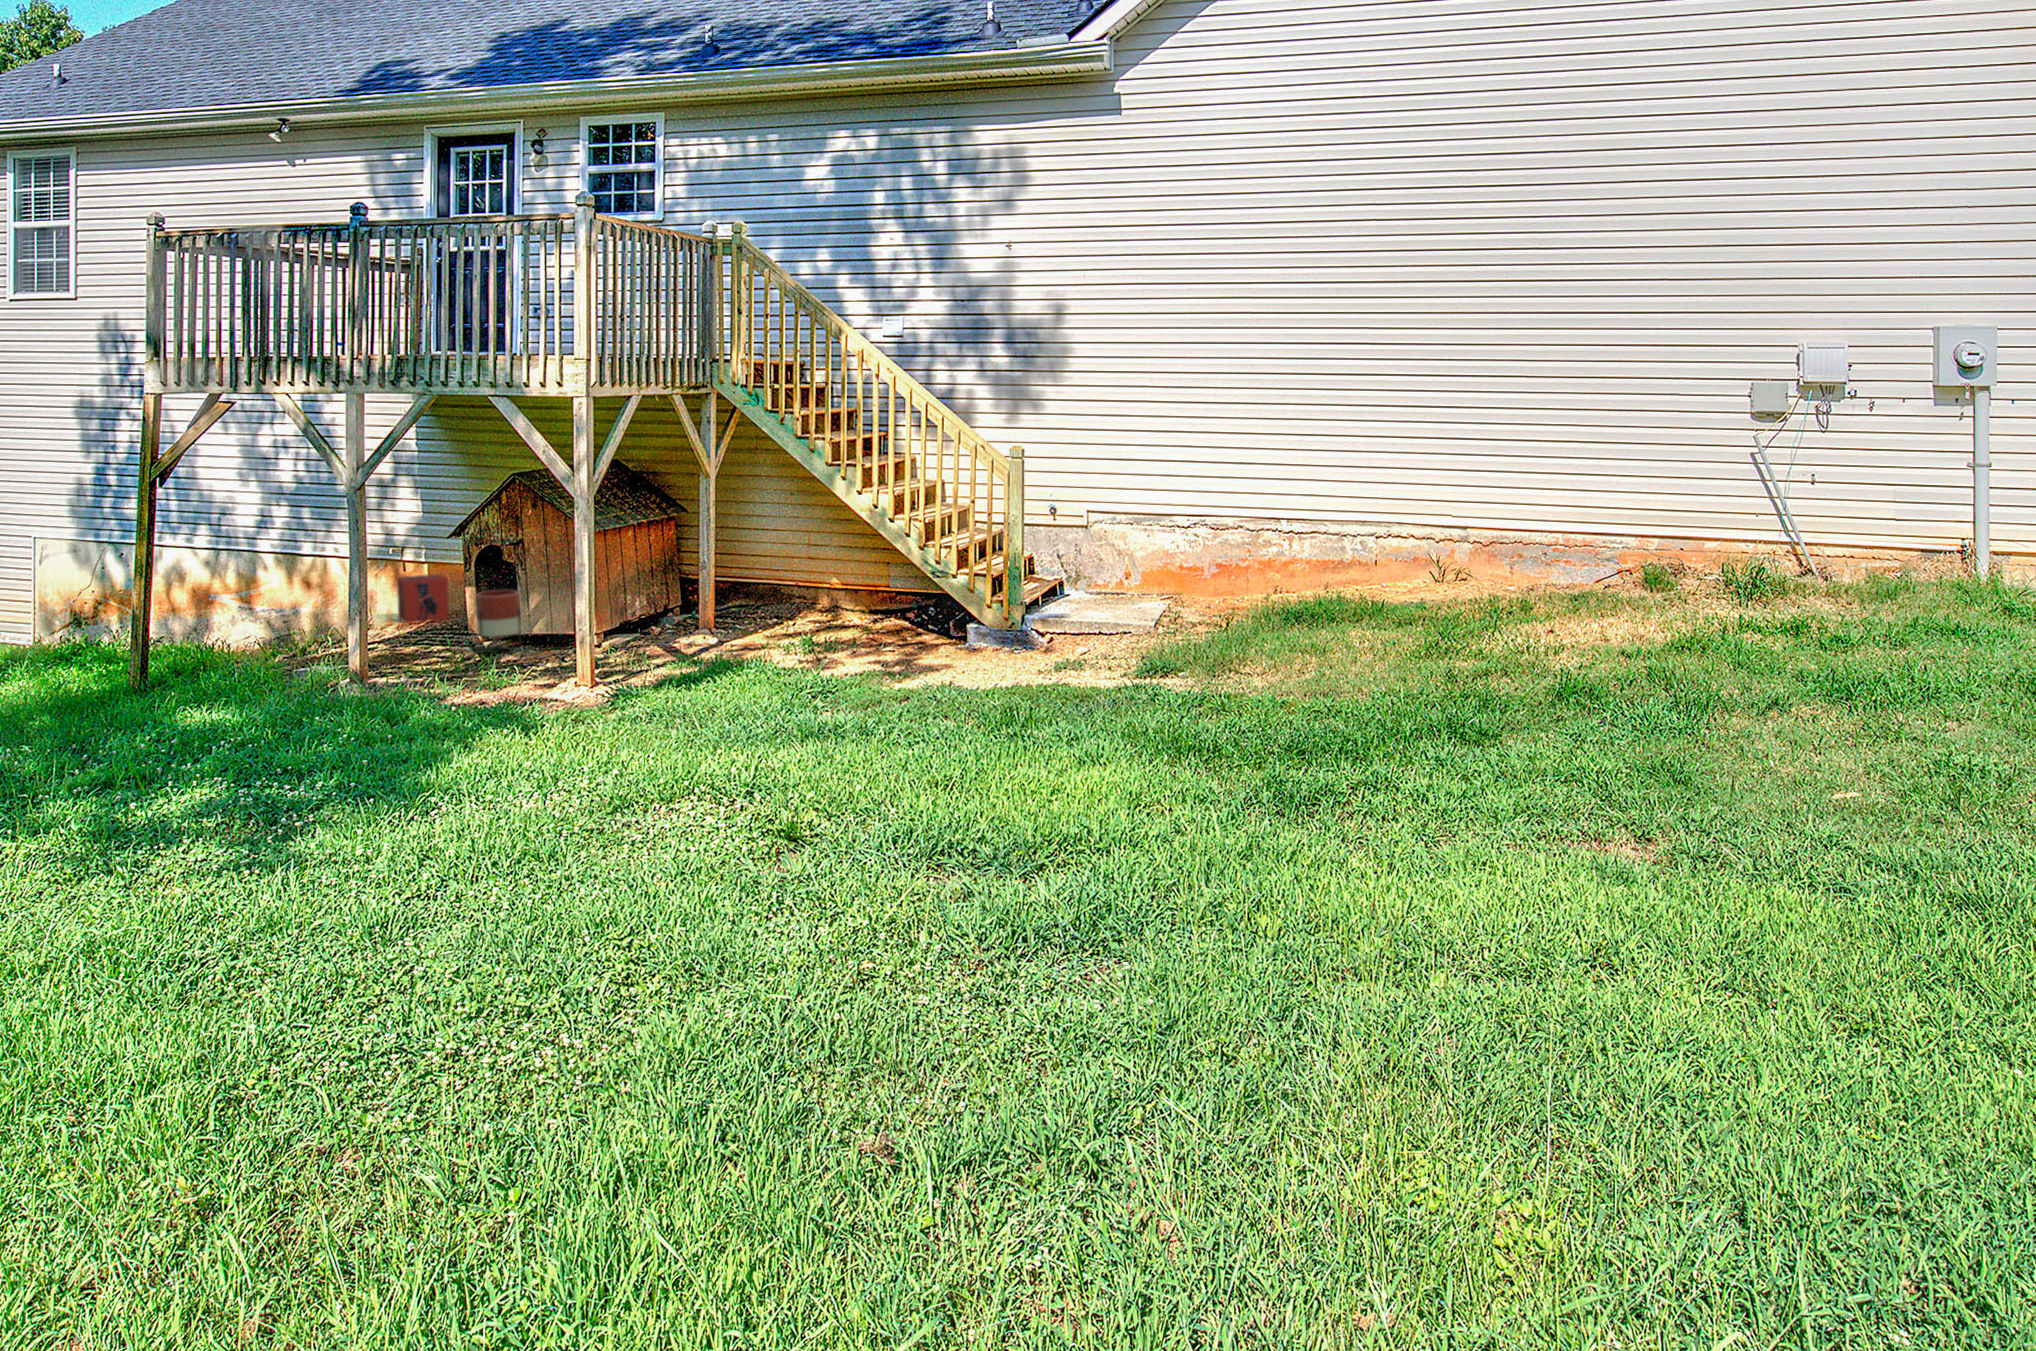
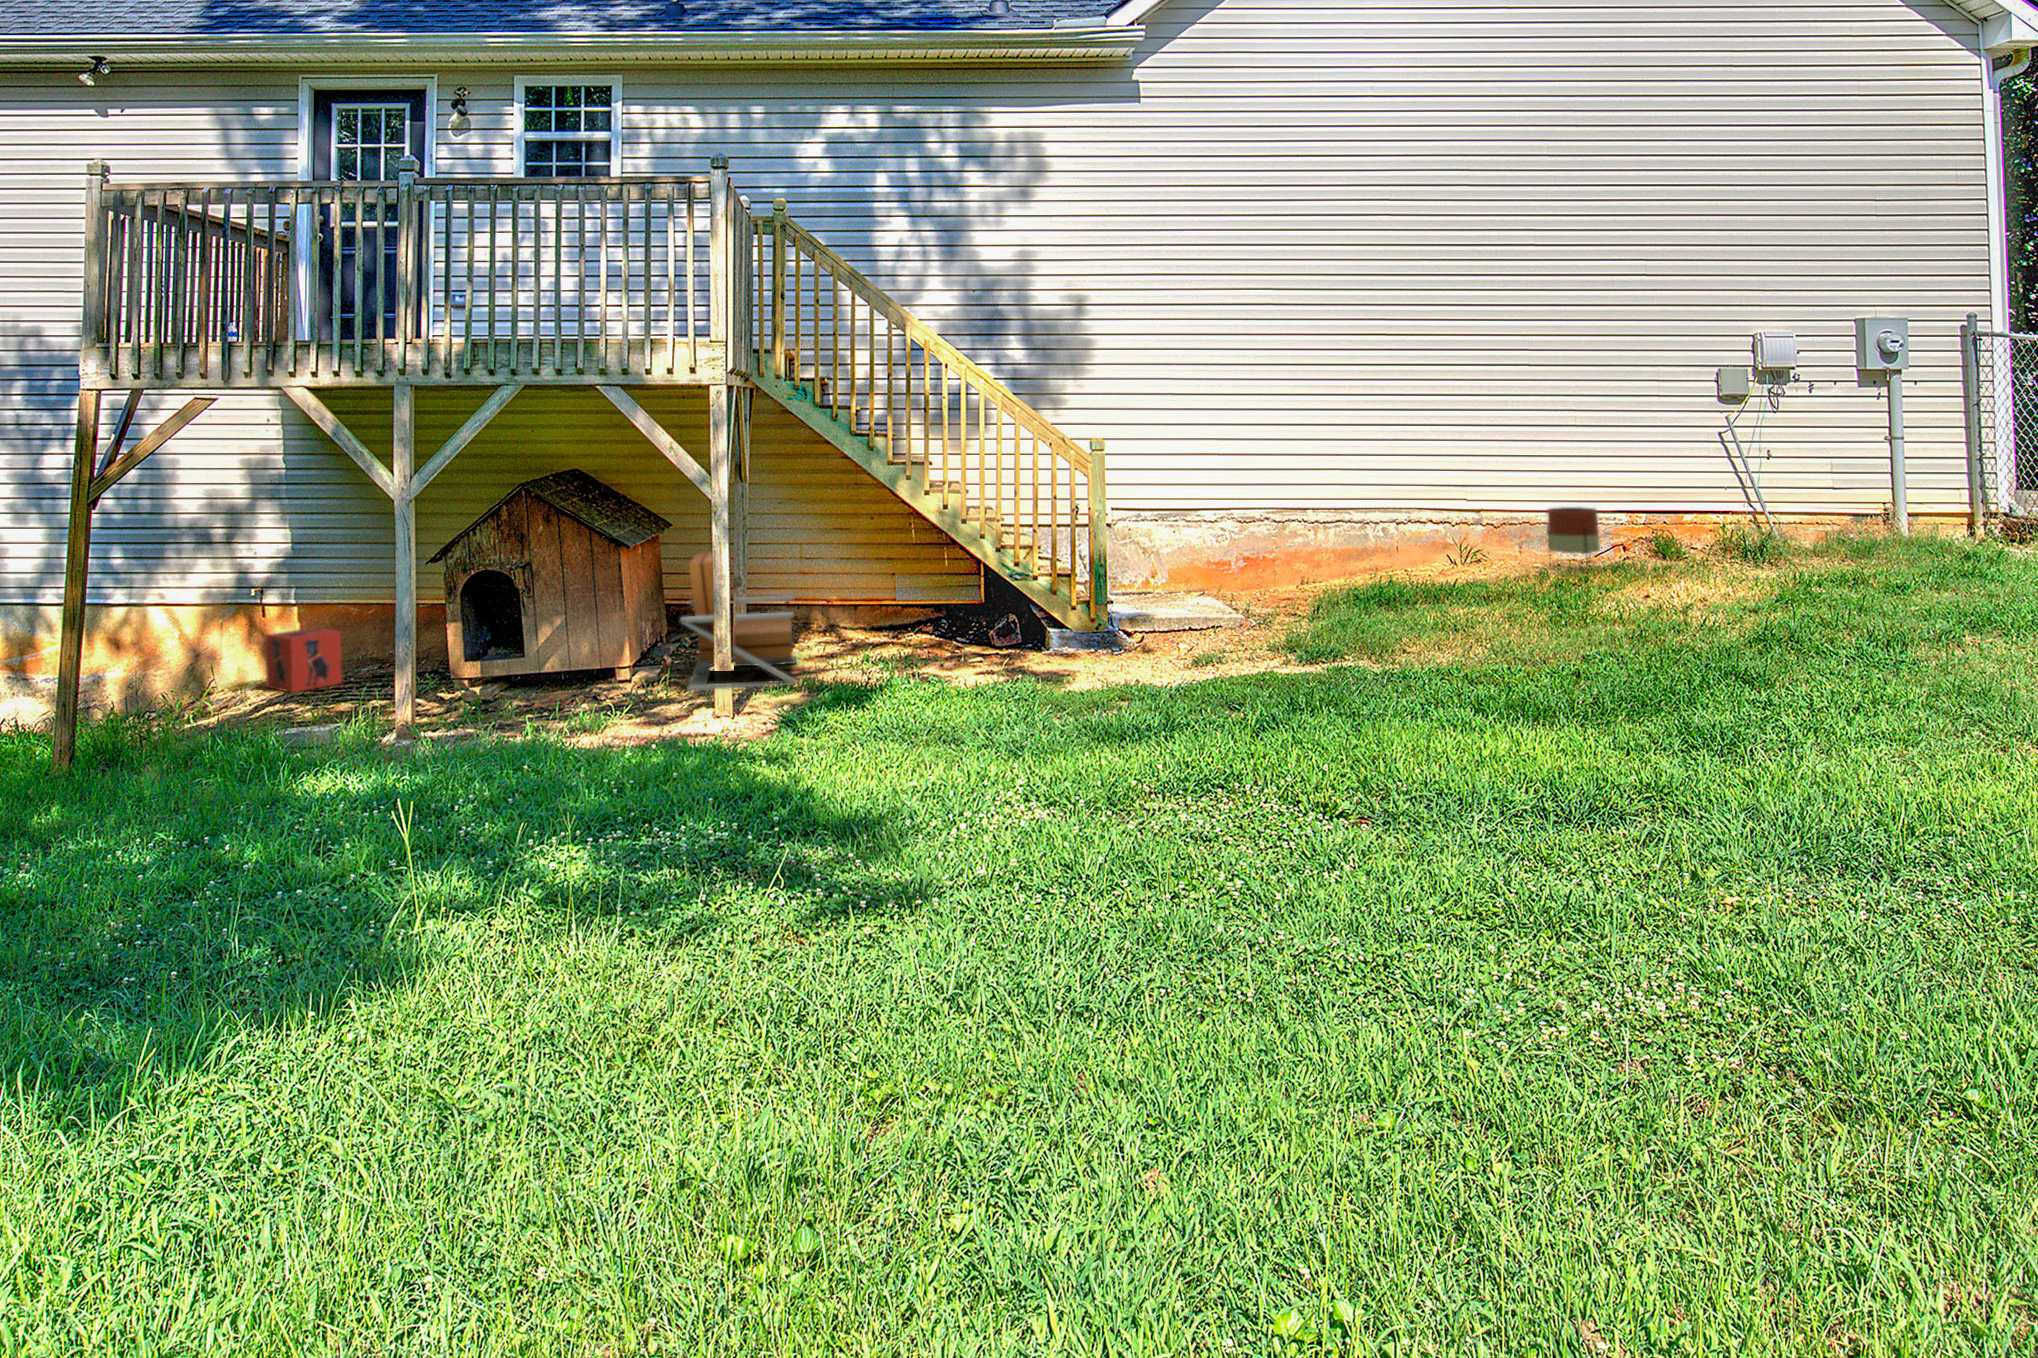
lounge chair: none [643,528,778,648] -> present [680,552,797,691]
planter: present [476,590,521,637] -> present [1547,507,1600,564]

